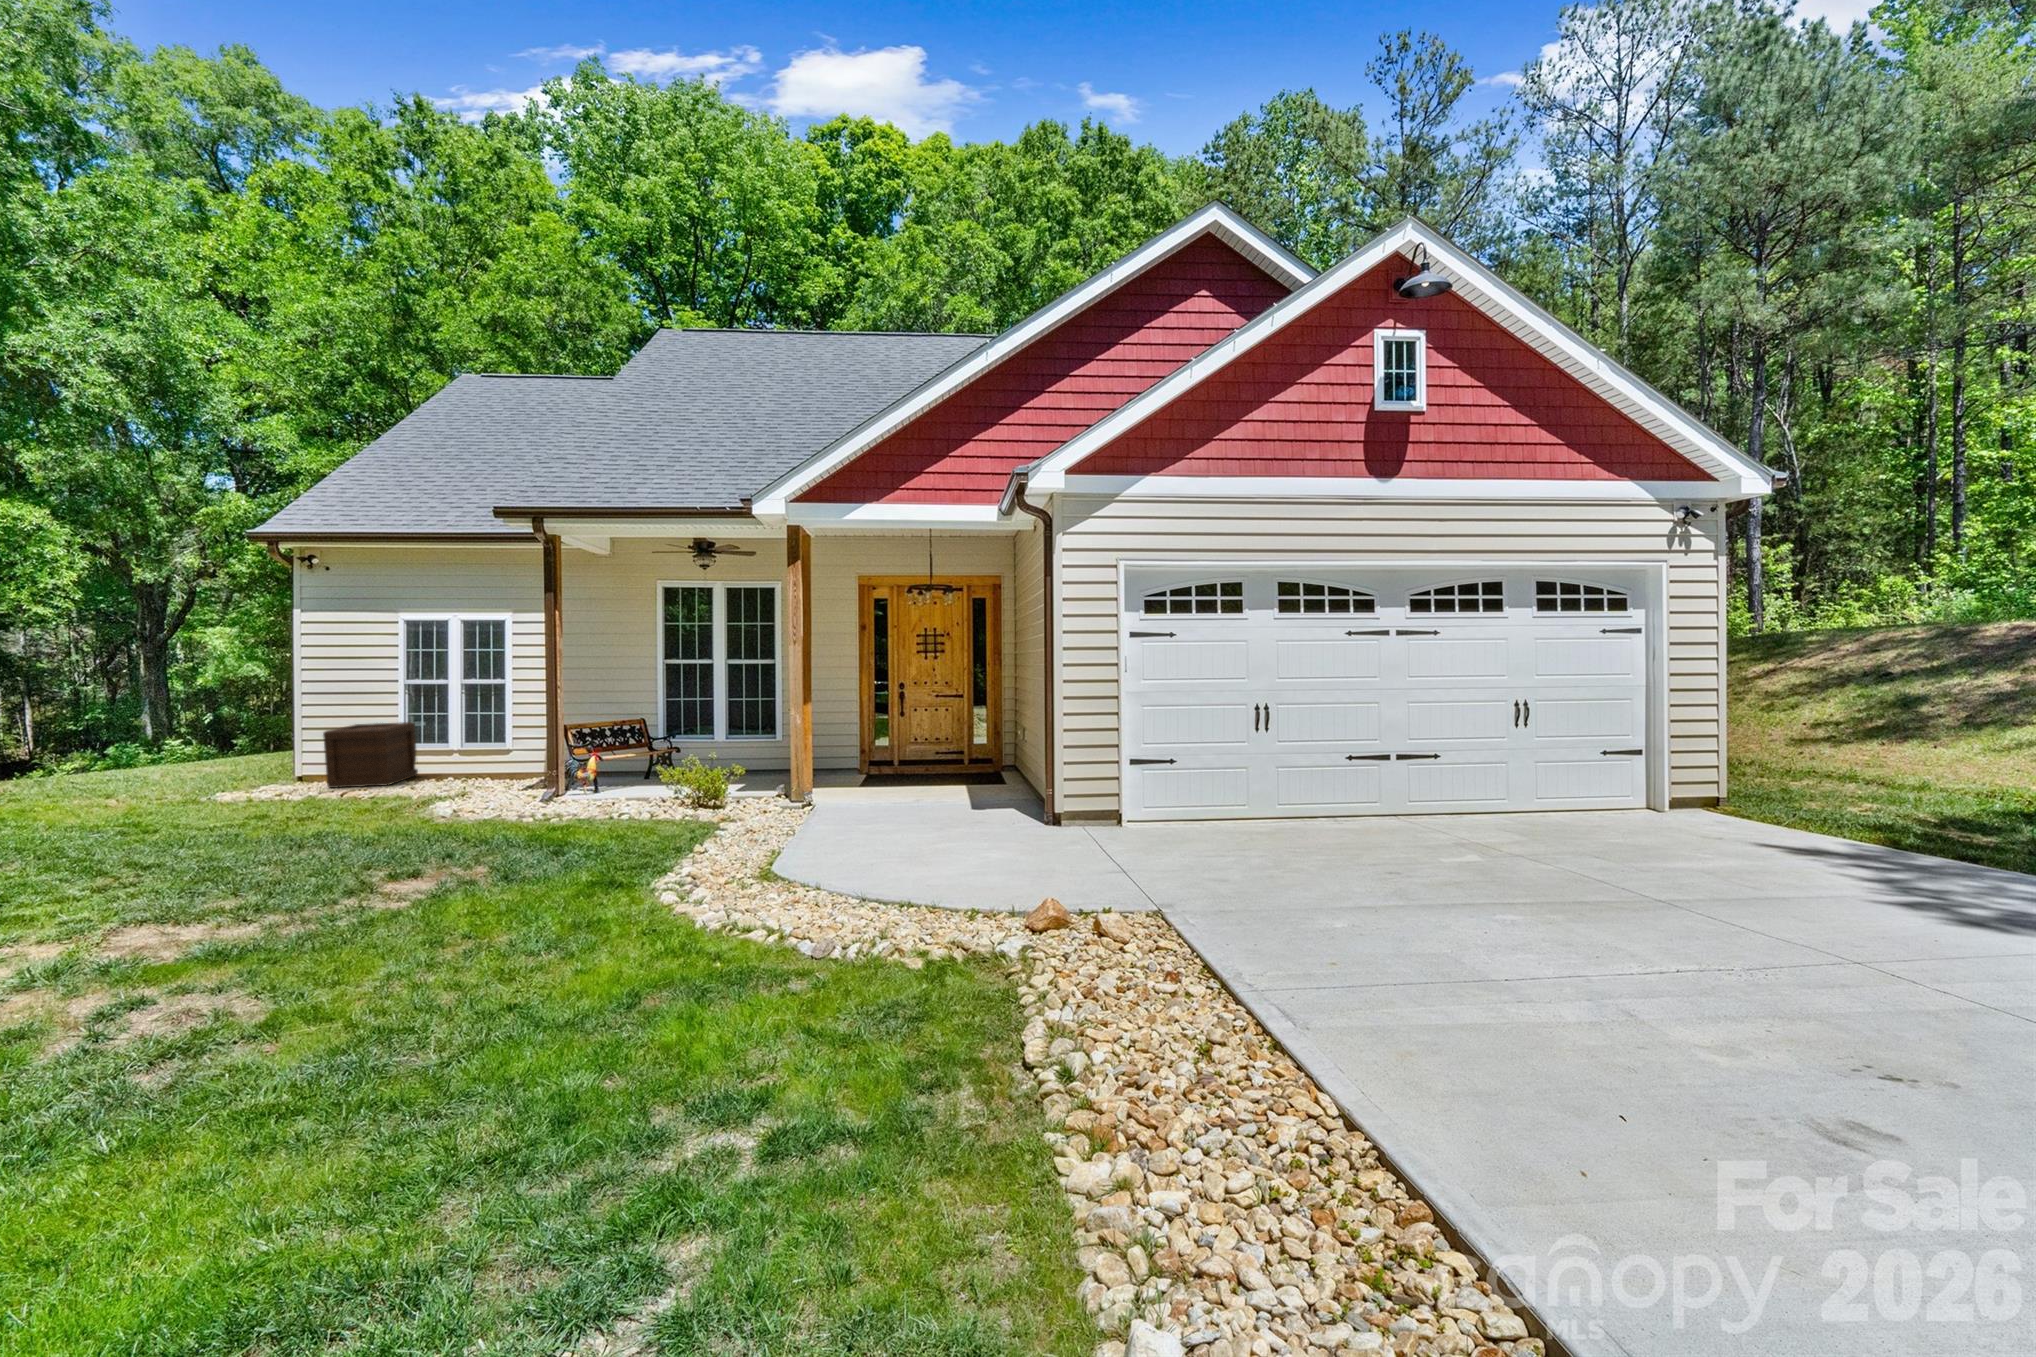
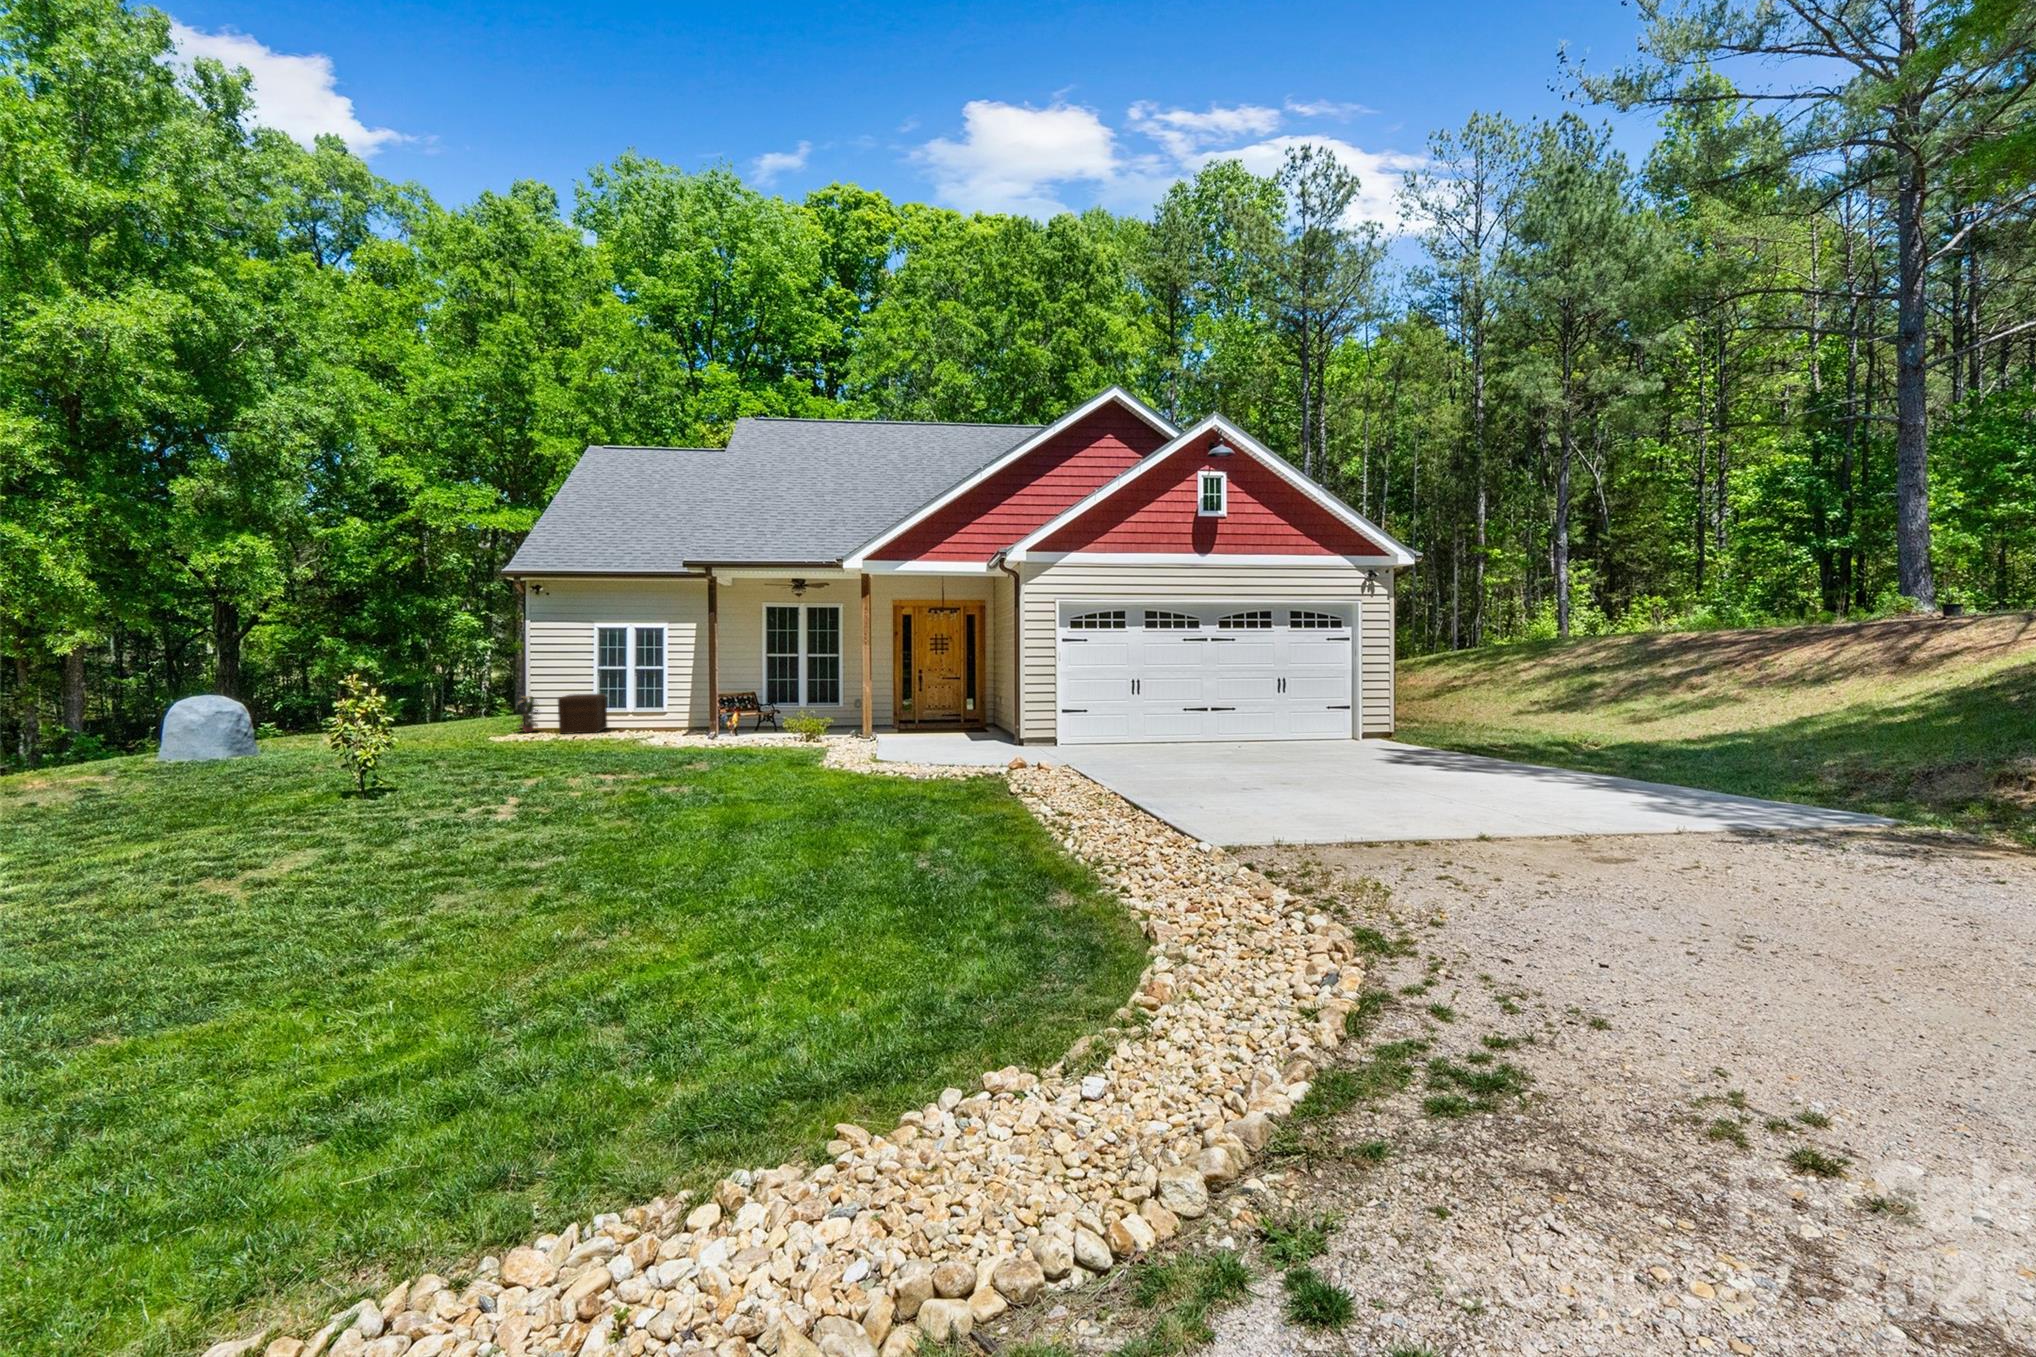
decorative plant: none [268,727,316,784] -> present [517,696,538,732]

